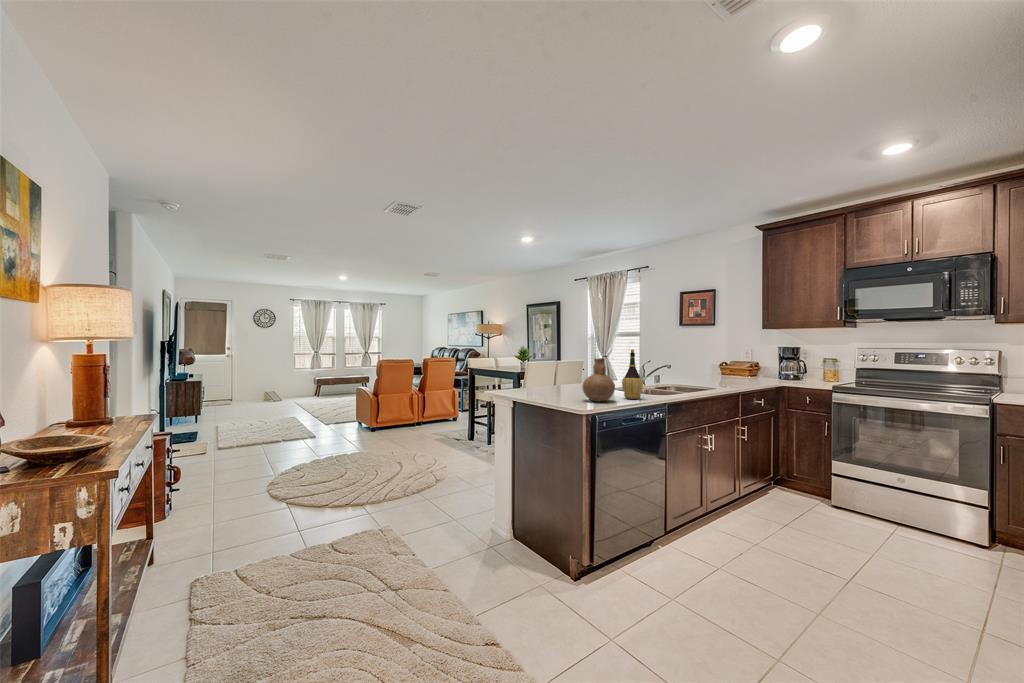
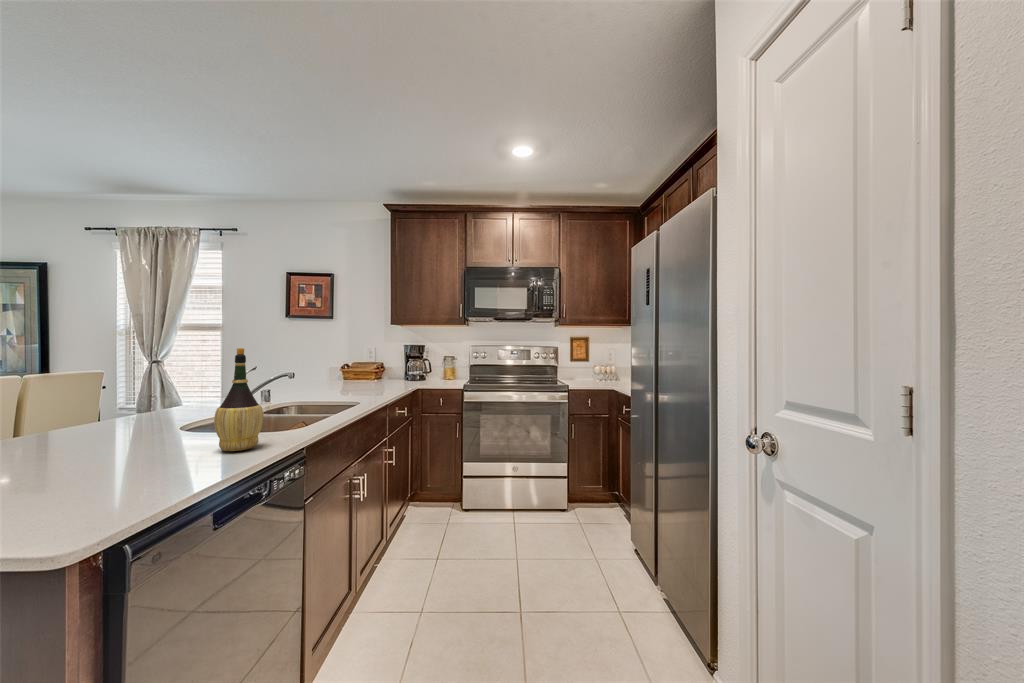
vase: present [582,358,615,402] -> none [92,370,200,481]

